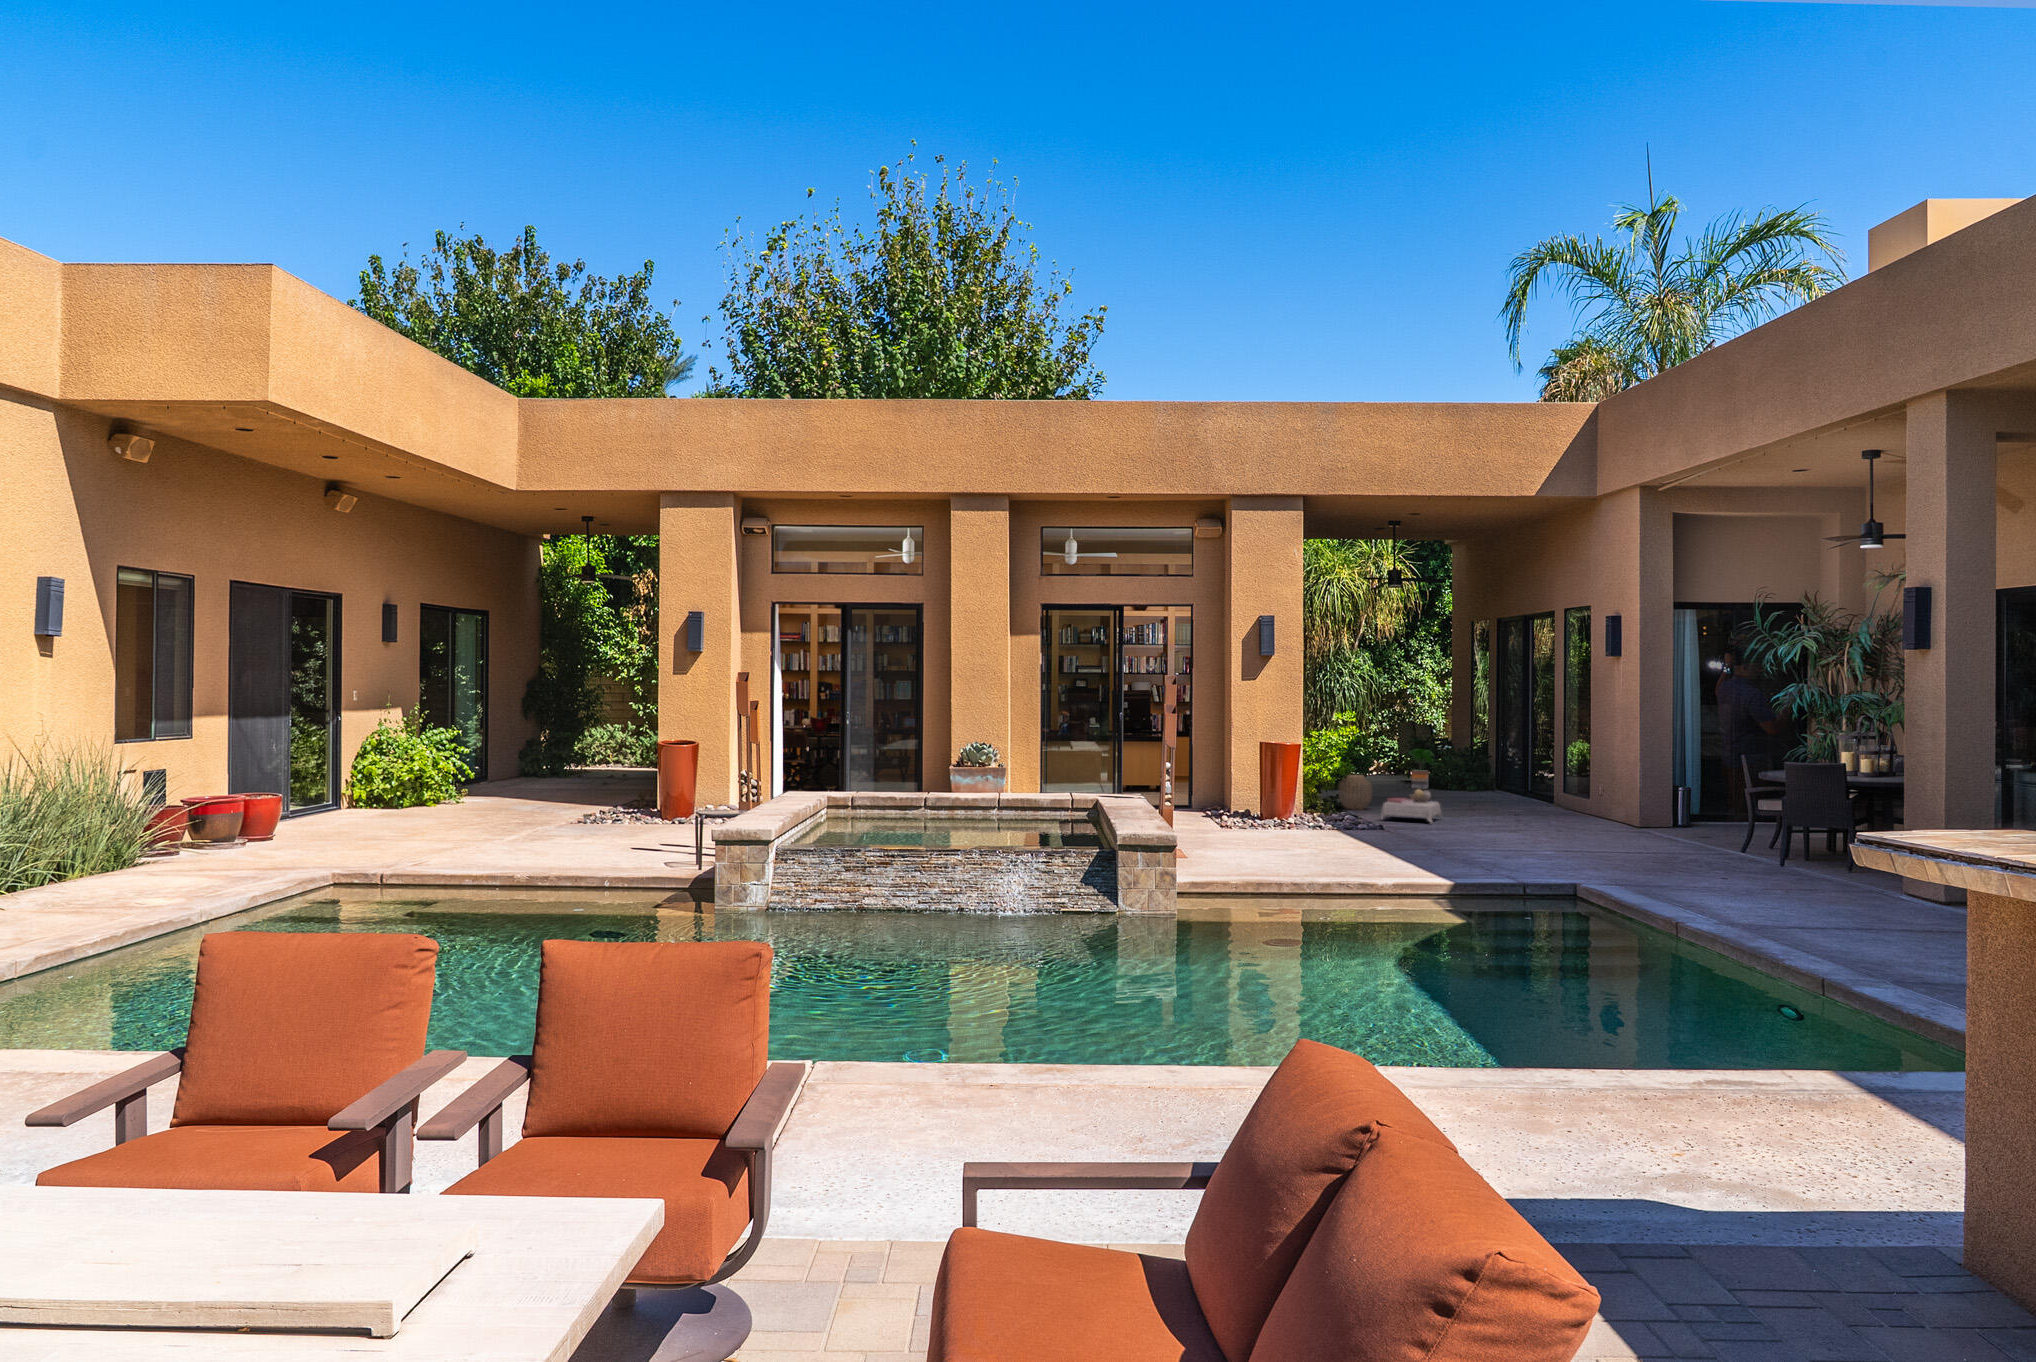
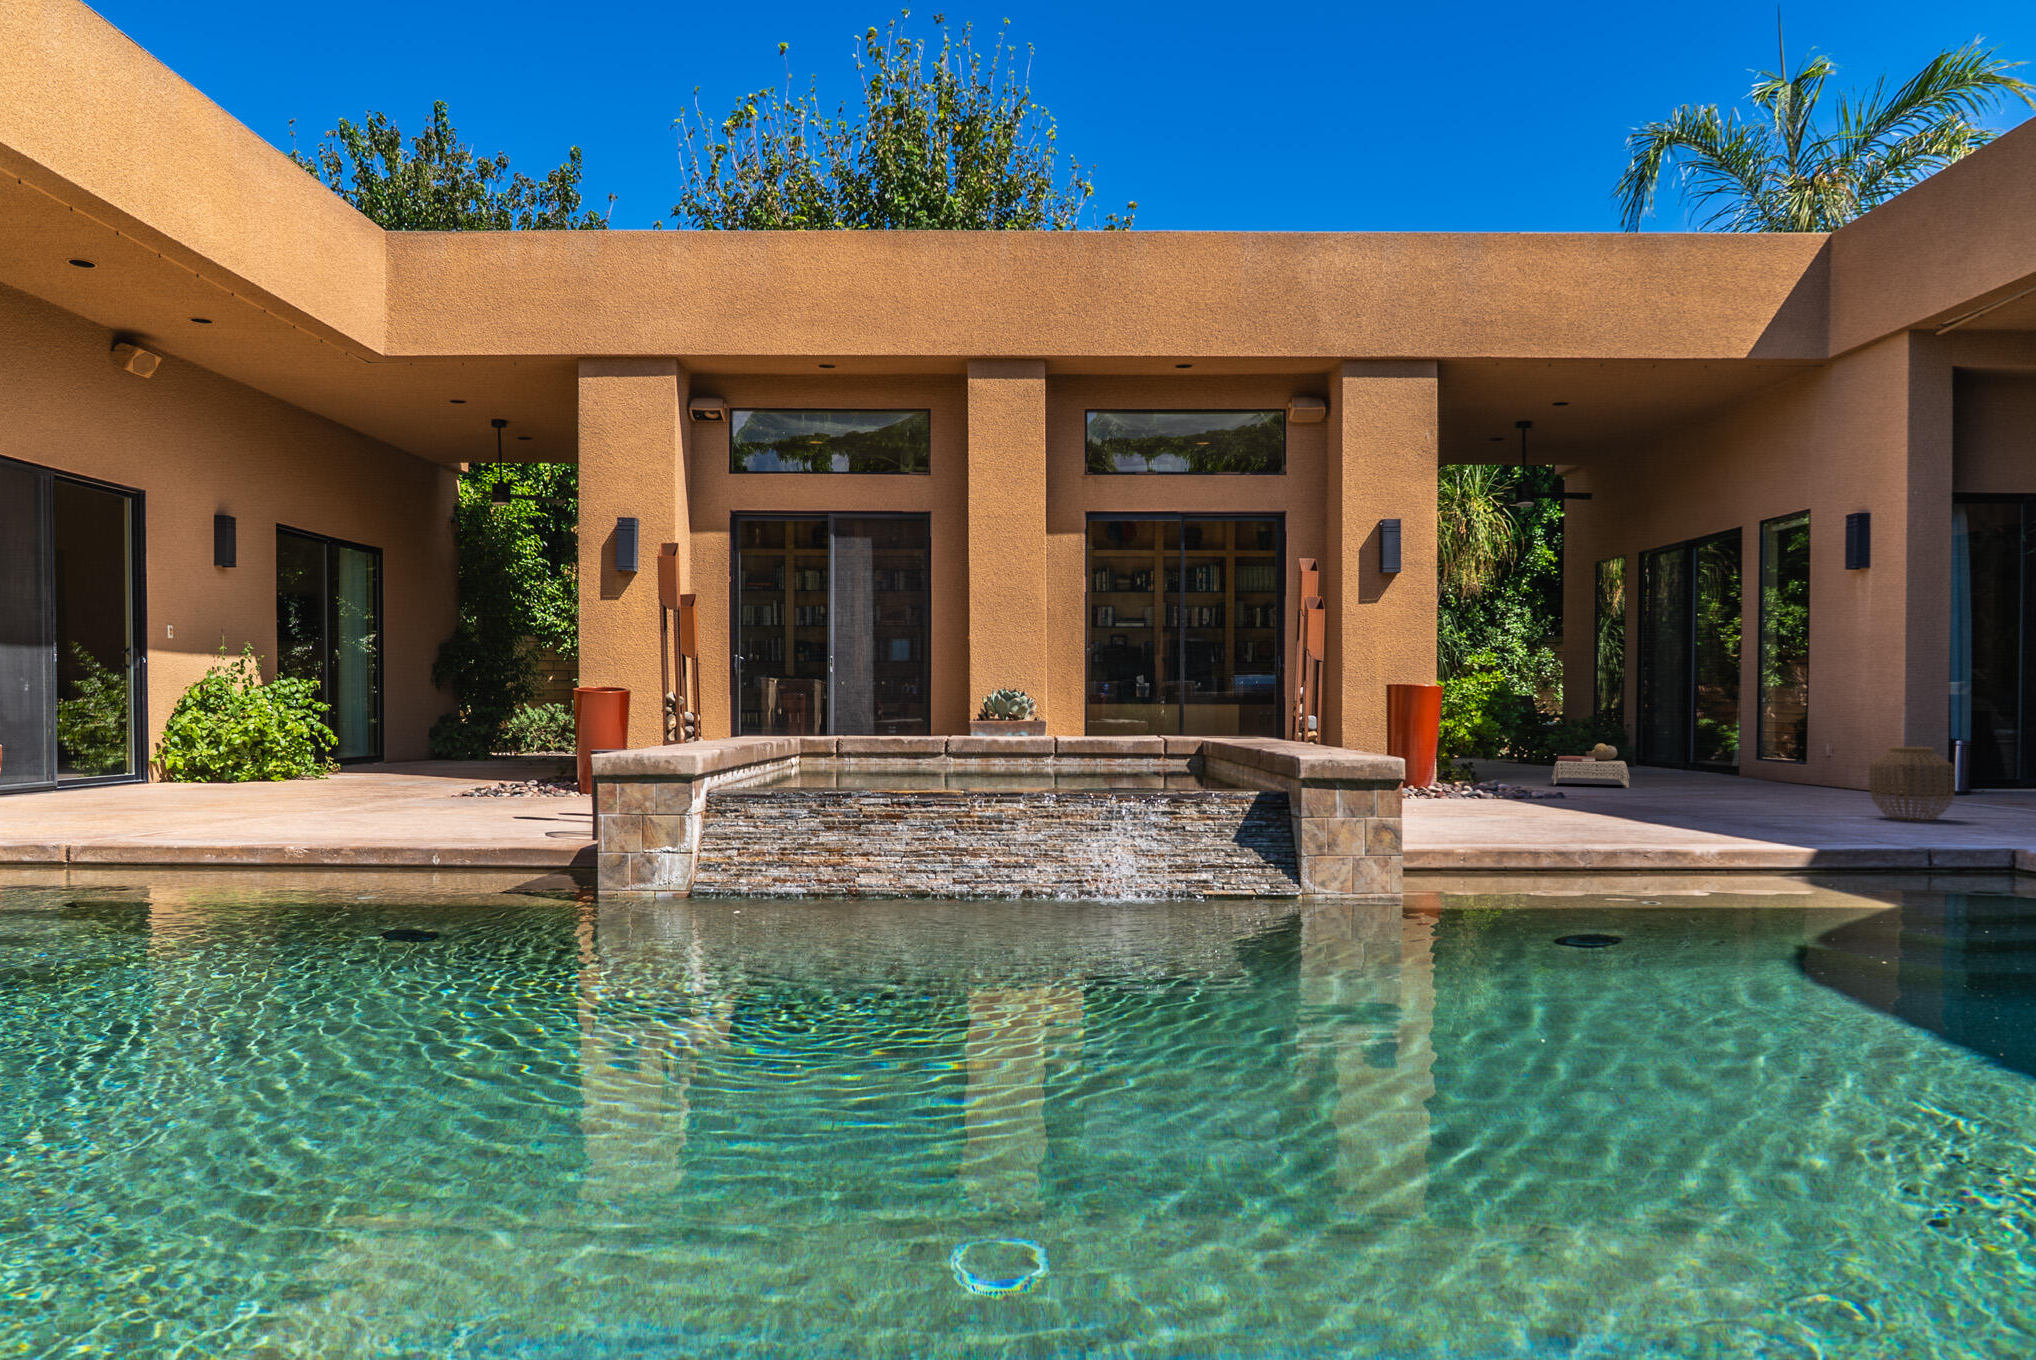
potted tree: present [1409,749,1434,789] -> none [1511,716,1547,765]
woven basket: present [1339,775,1372,810] -> present [1869,747,1955,821]

